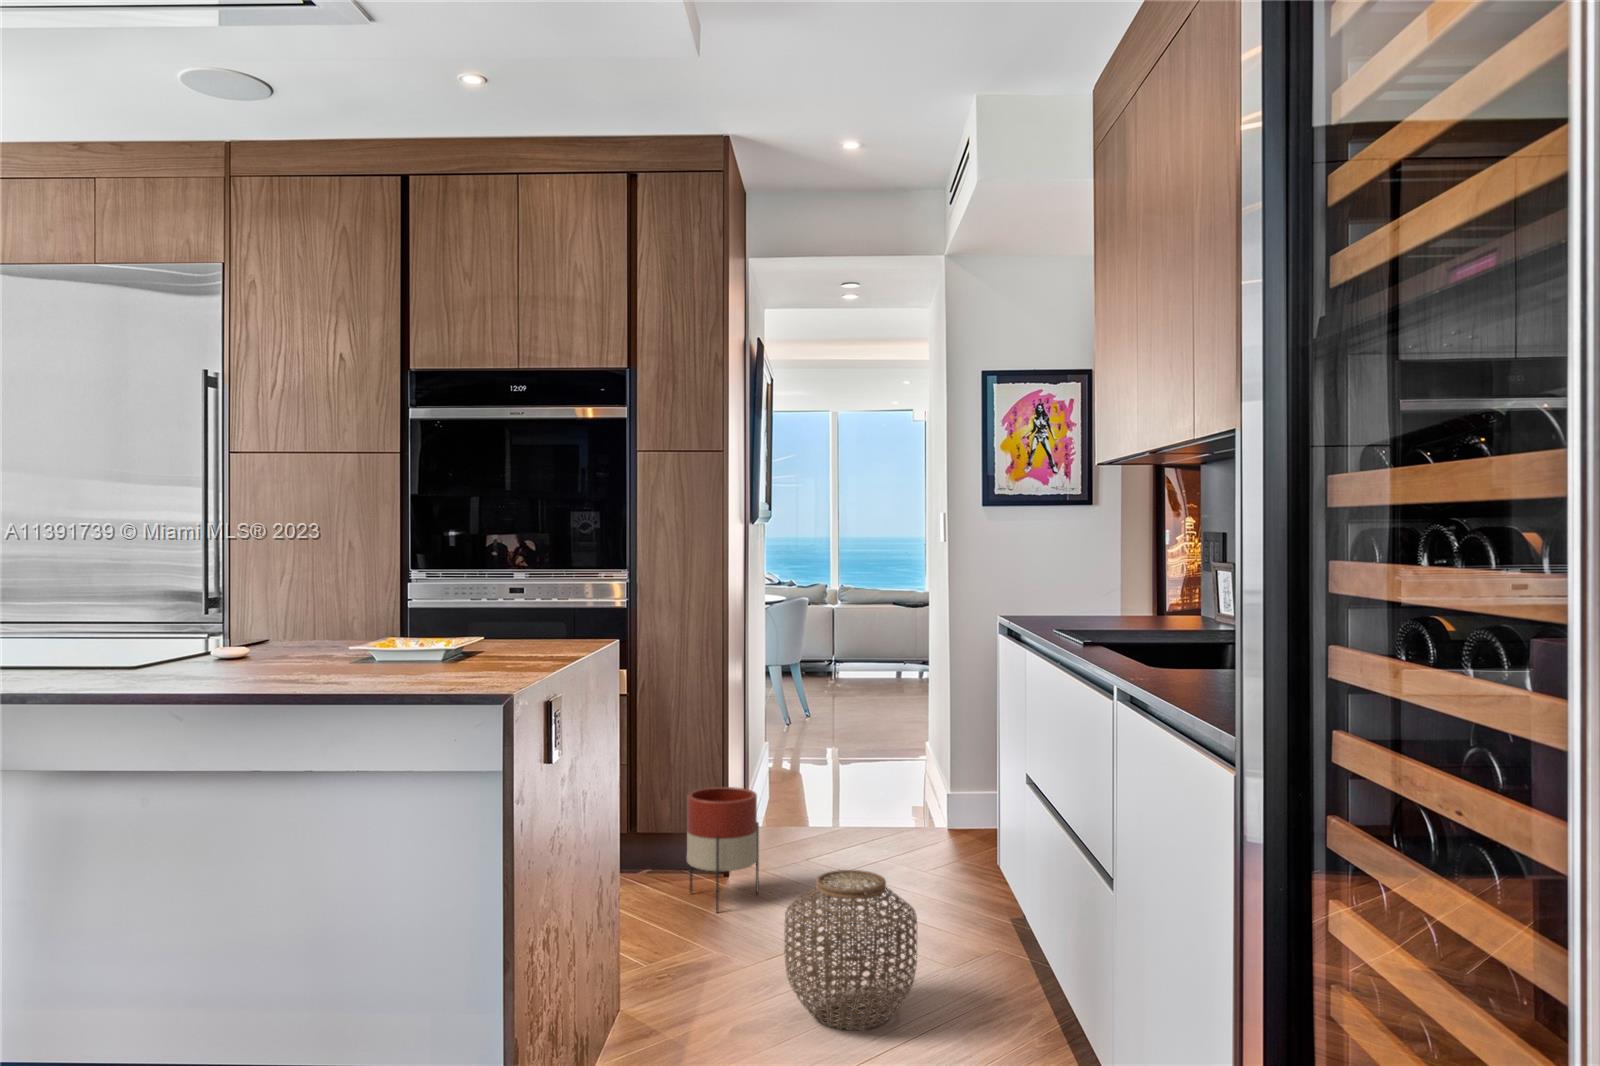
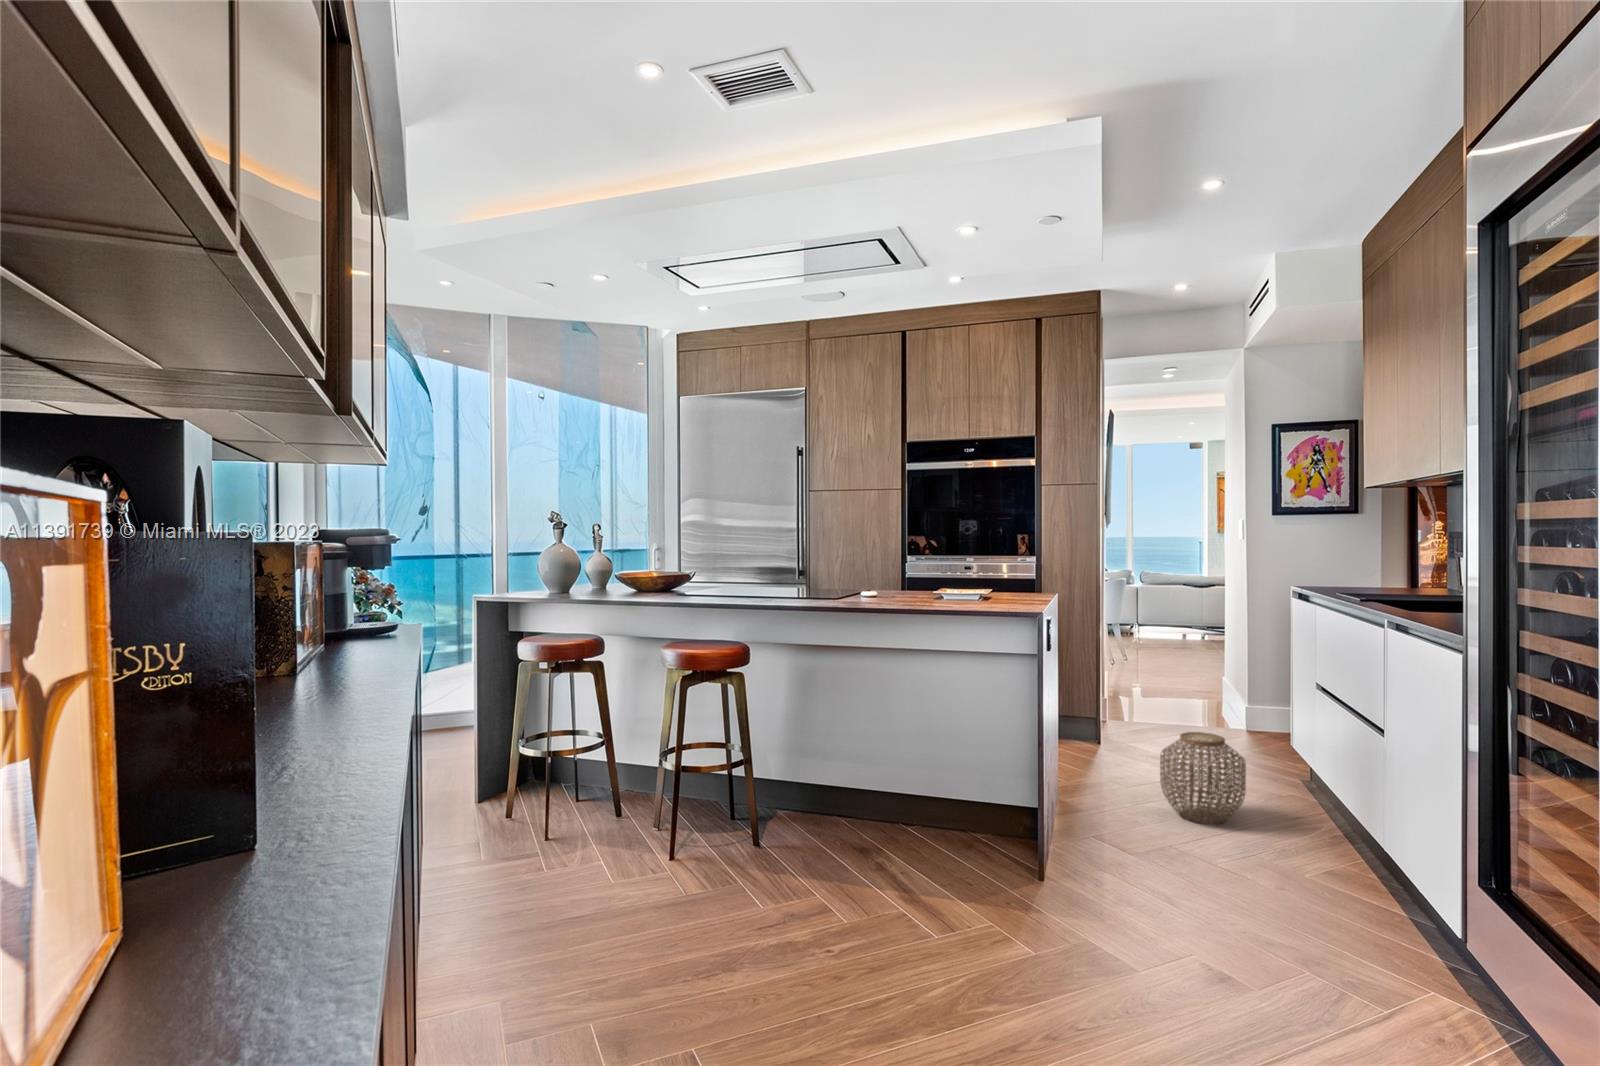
planter: present [687,787,759,912] -> none [1082,688,1127,762]

